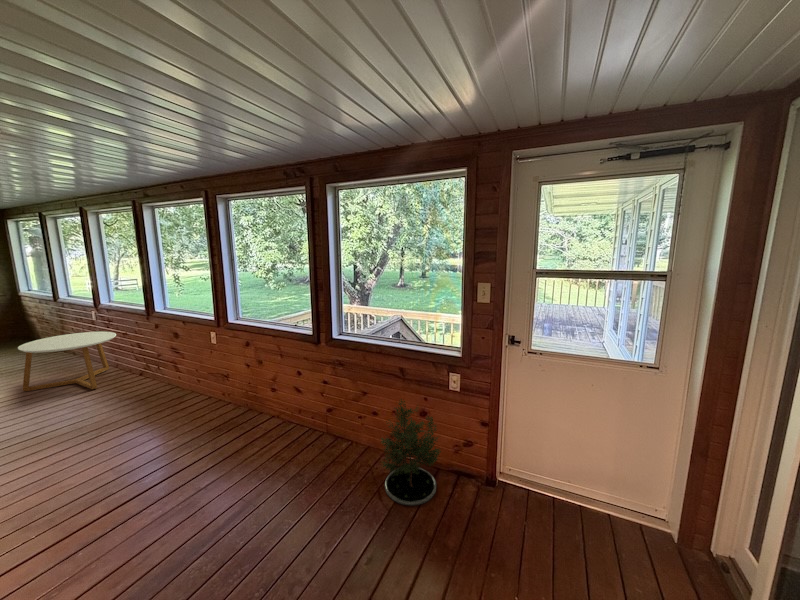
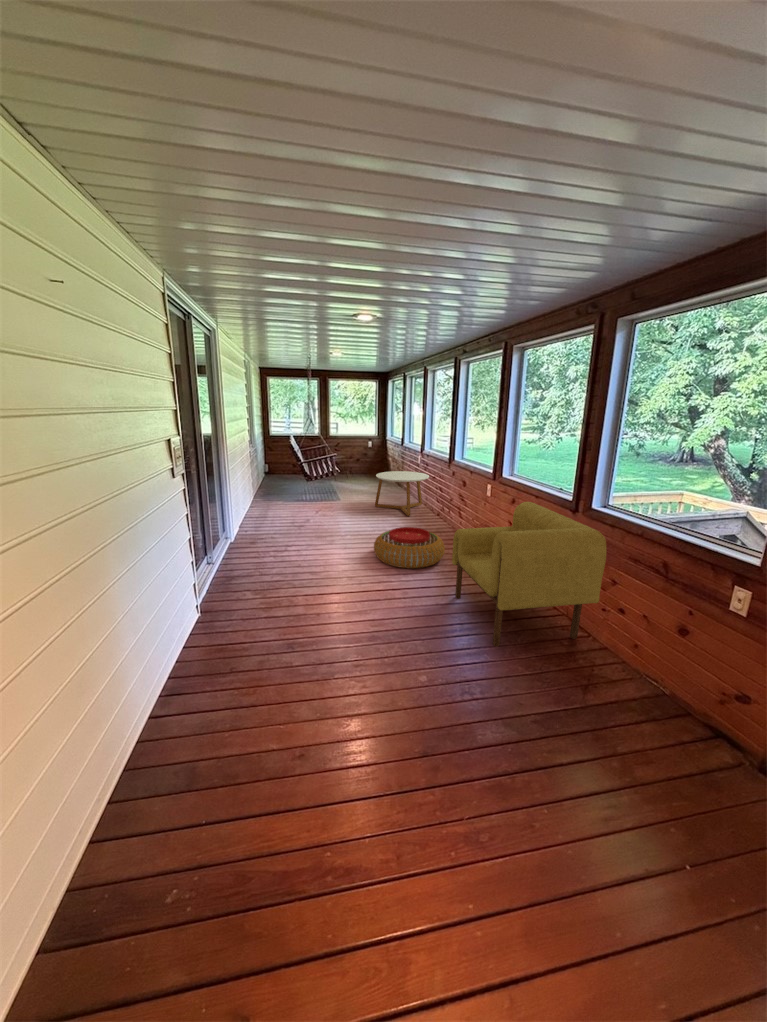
armchair: none [200,343,359,506] -> present [452,502,606,647]
potted tree: present [381,399,441,506] -> none [591,591,692,727]
pouf: none [53,403,176,472] -> present [374,527,445,568]

